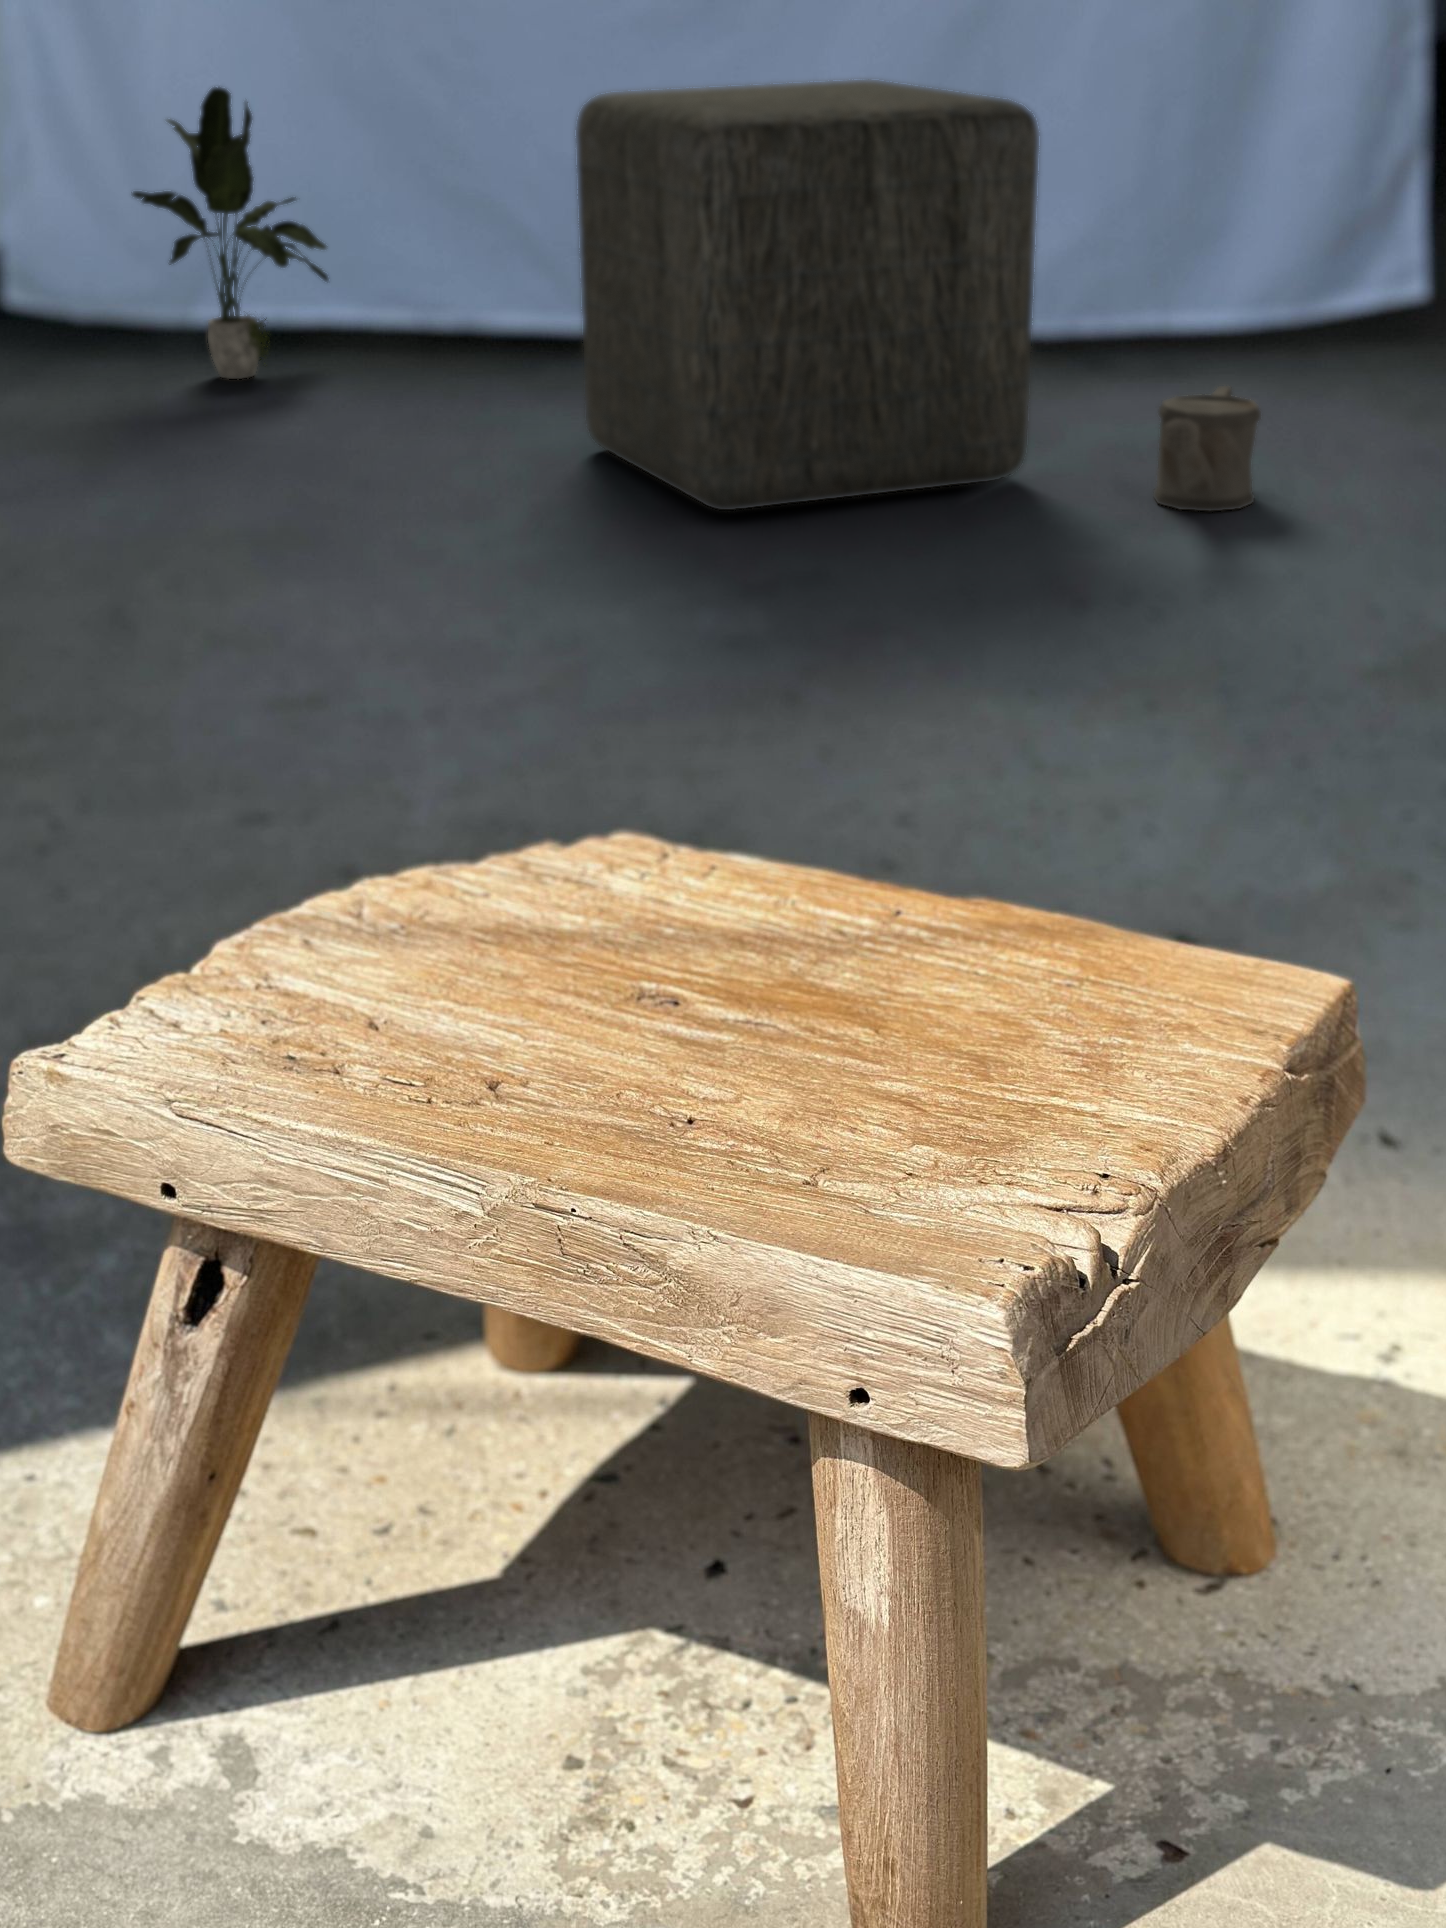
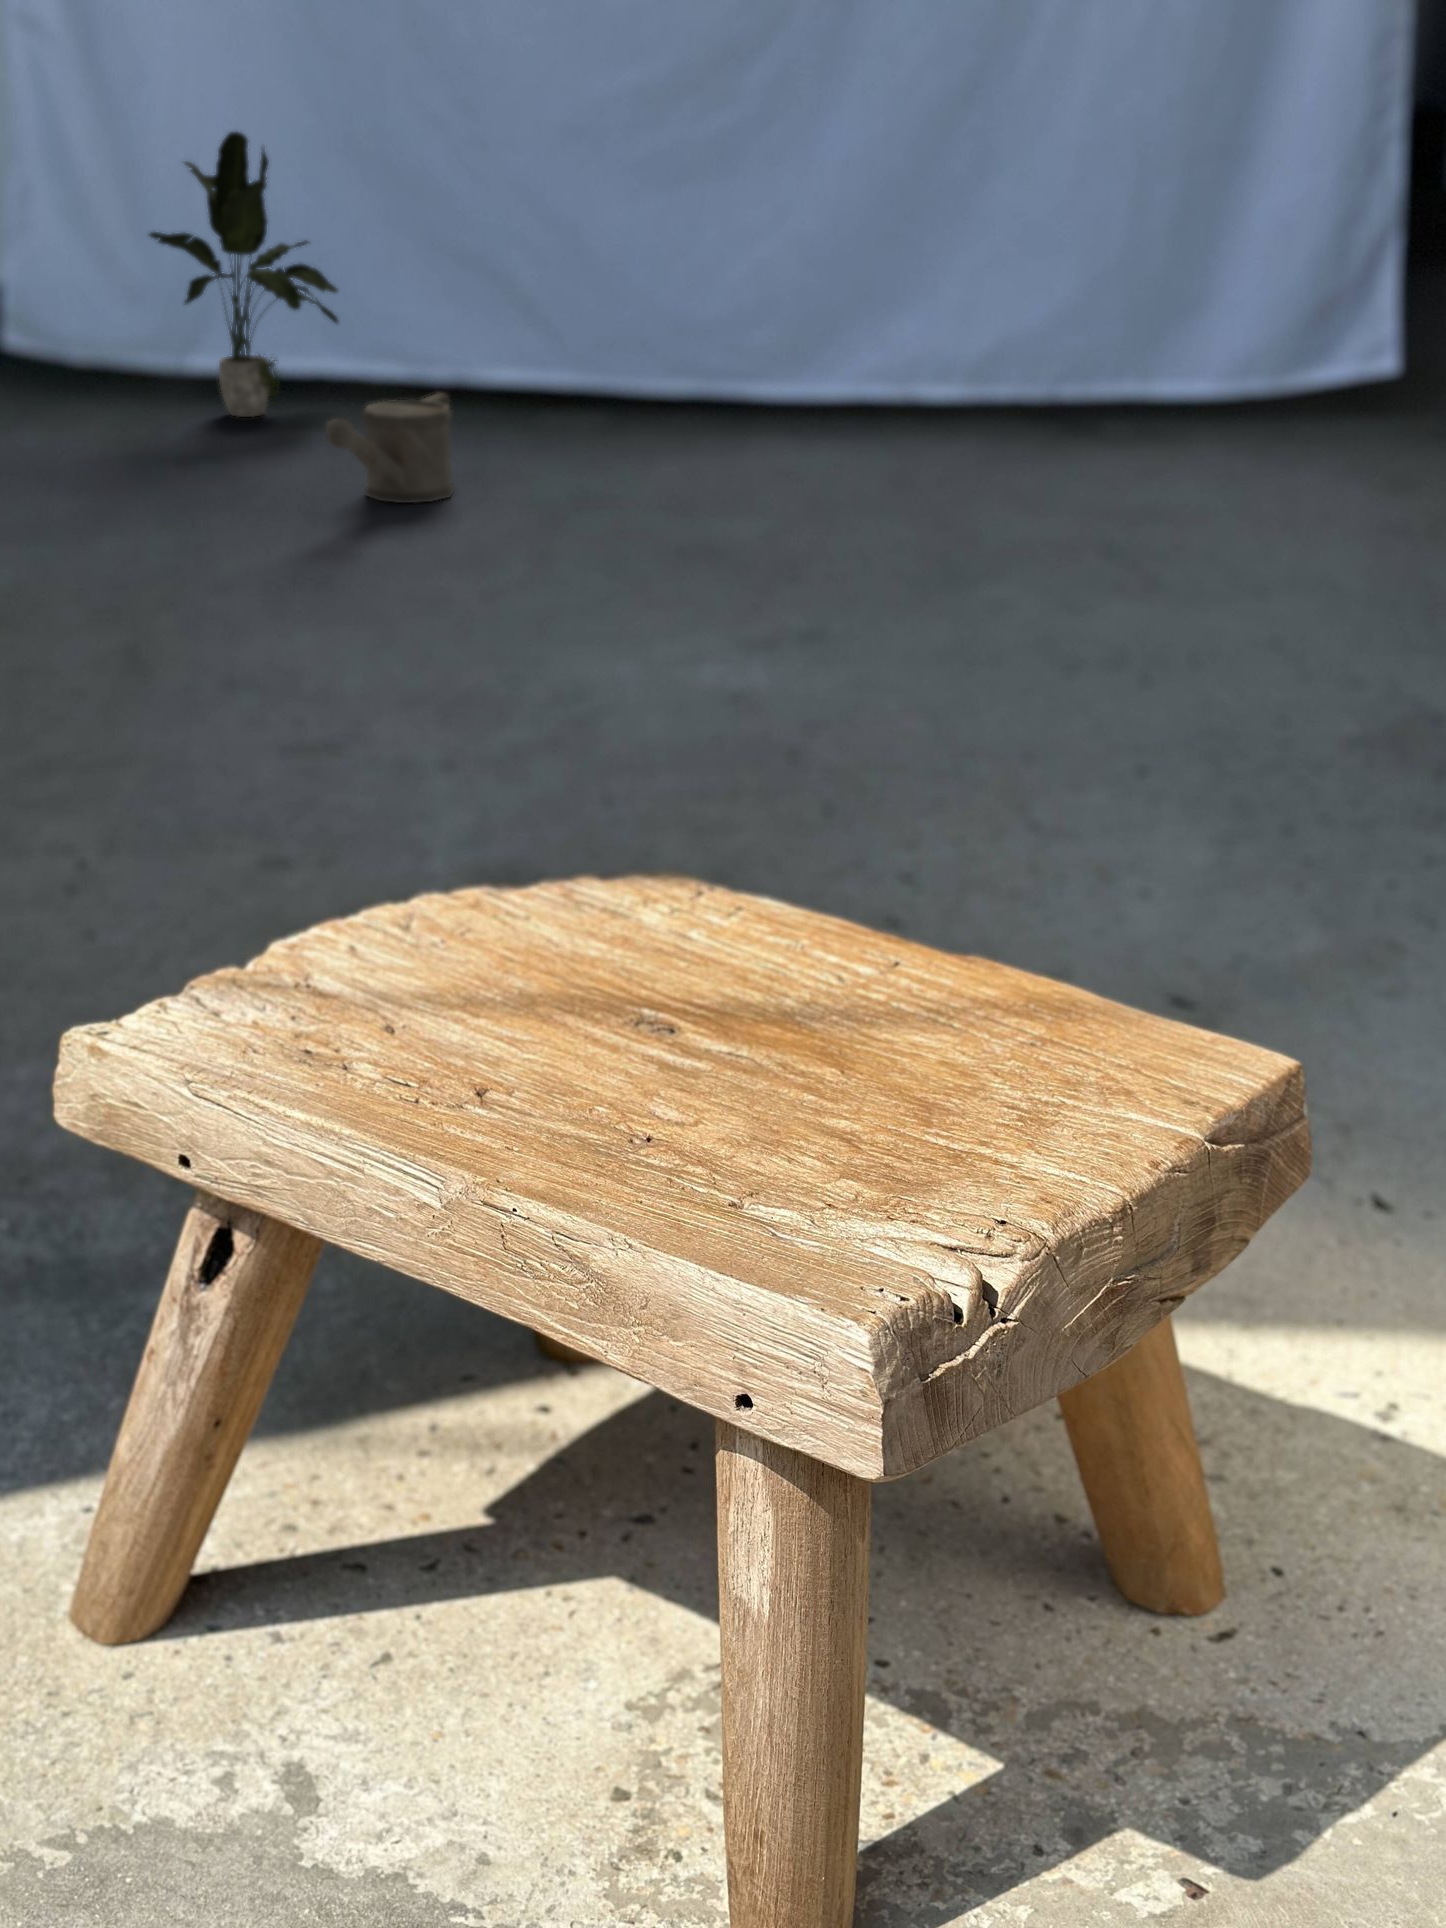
ottoman: present [576,79,1039,510] -> none [591,145,1044,563]
watering can: present [1154,386,1261,511] -> present [326,394,454,503]

